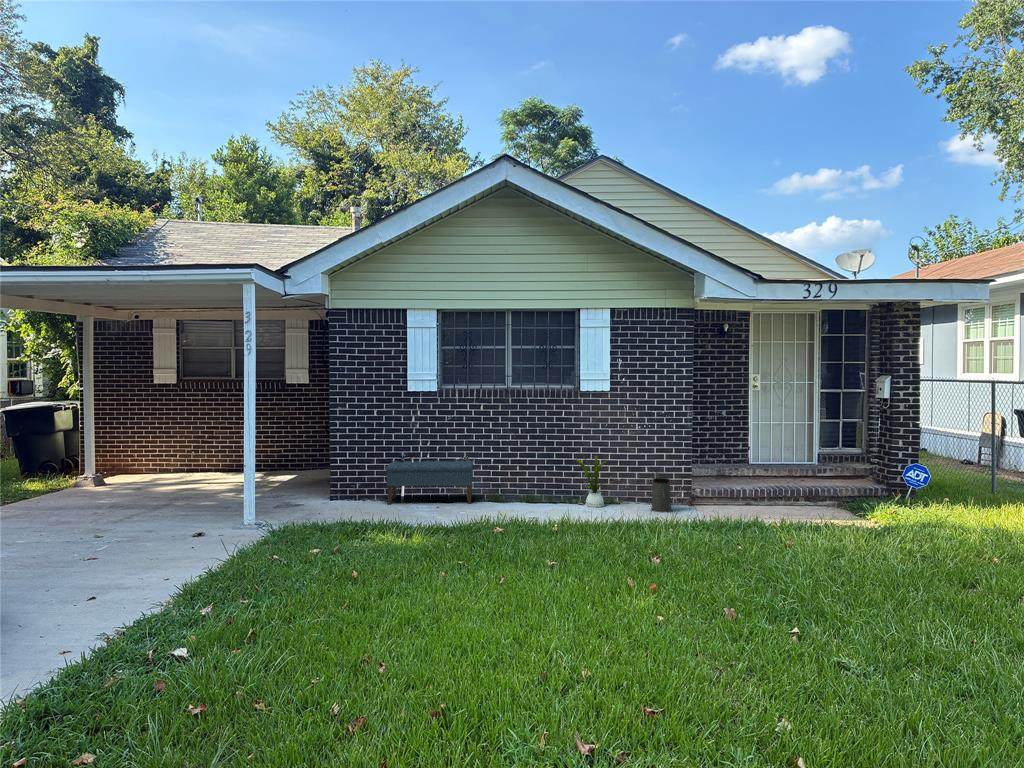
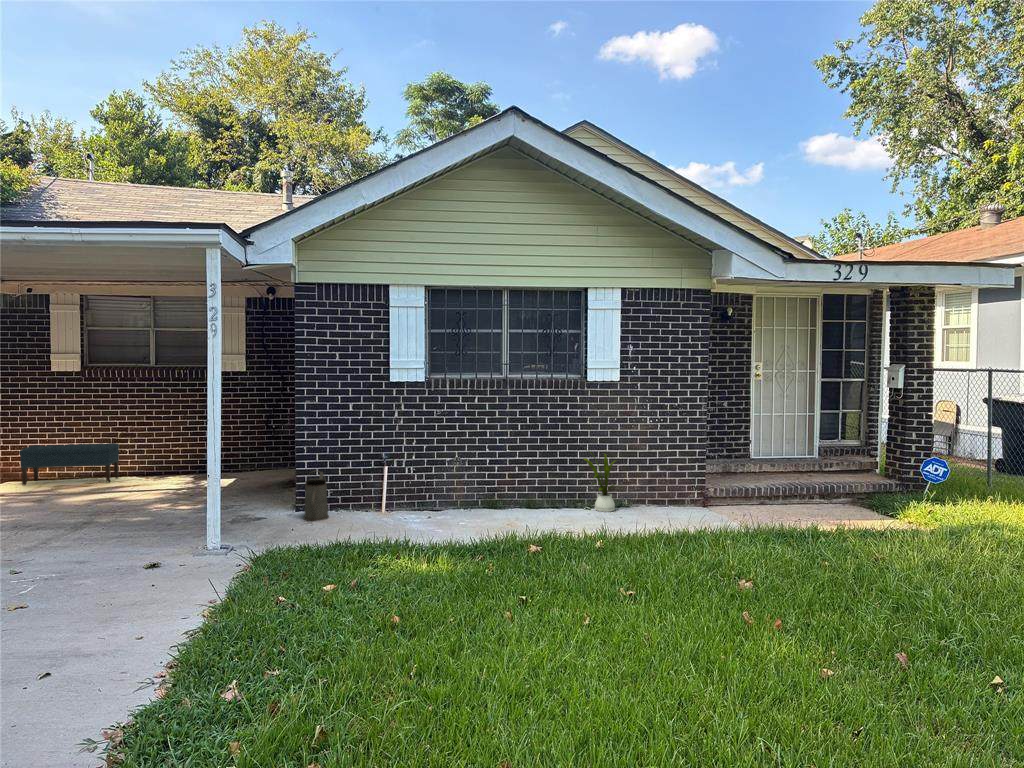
bench: present [386,461,473,505] -> present [19,443,119,485]
watering can: present [651,471,672,512] -> present [304,470,329,521]

